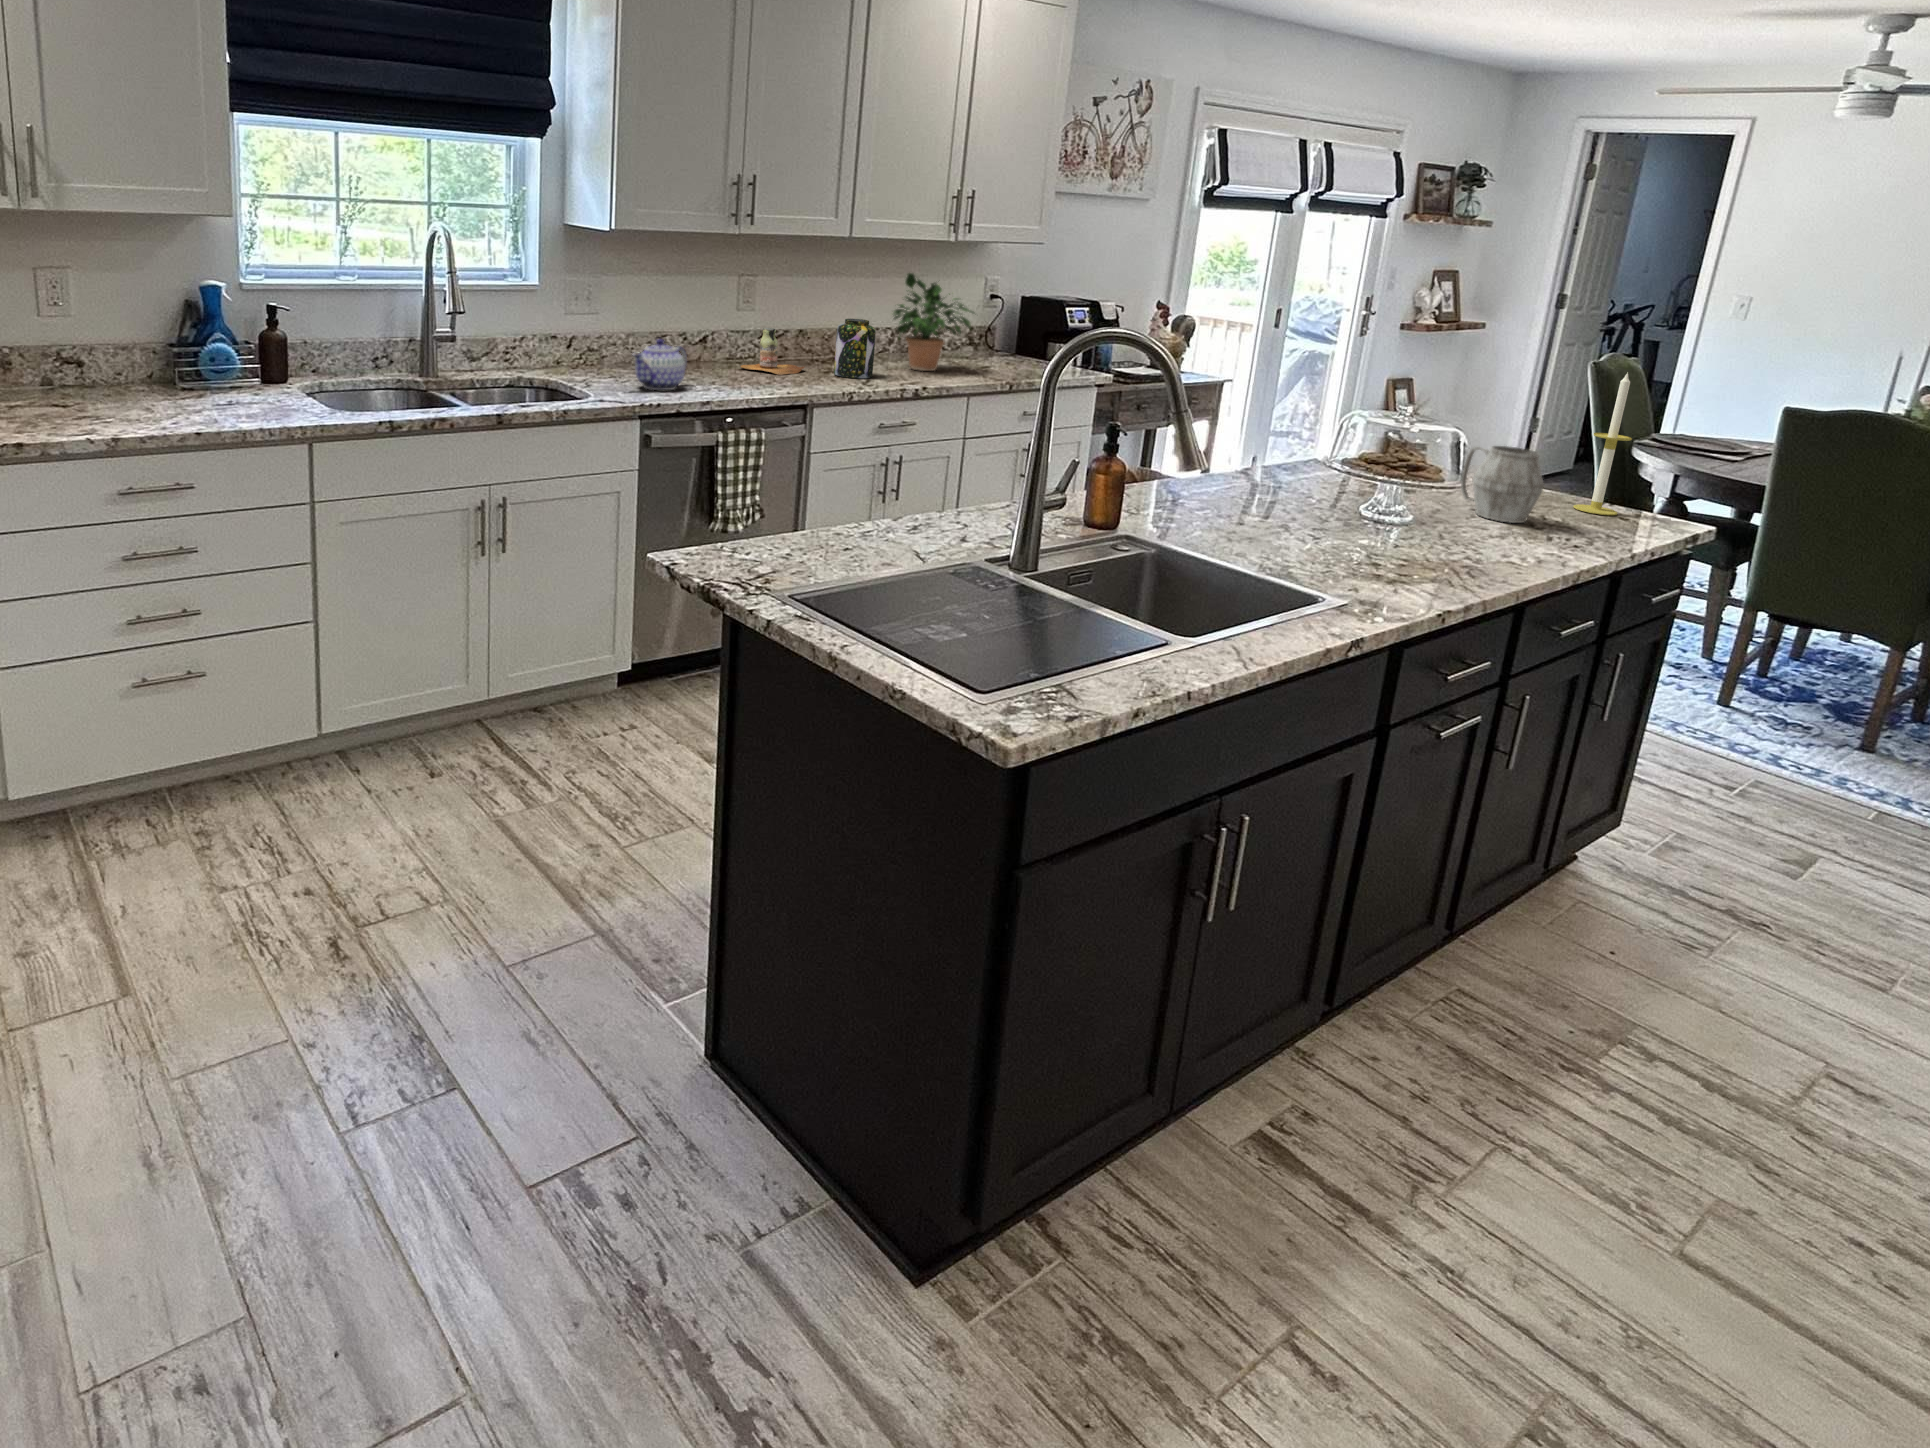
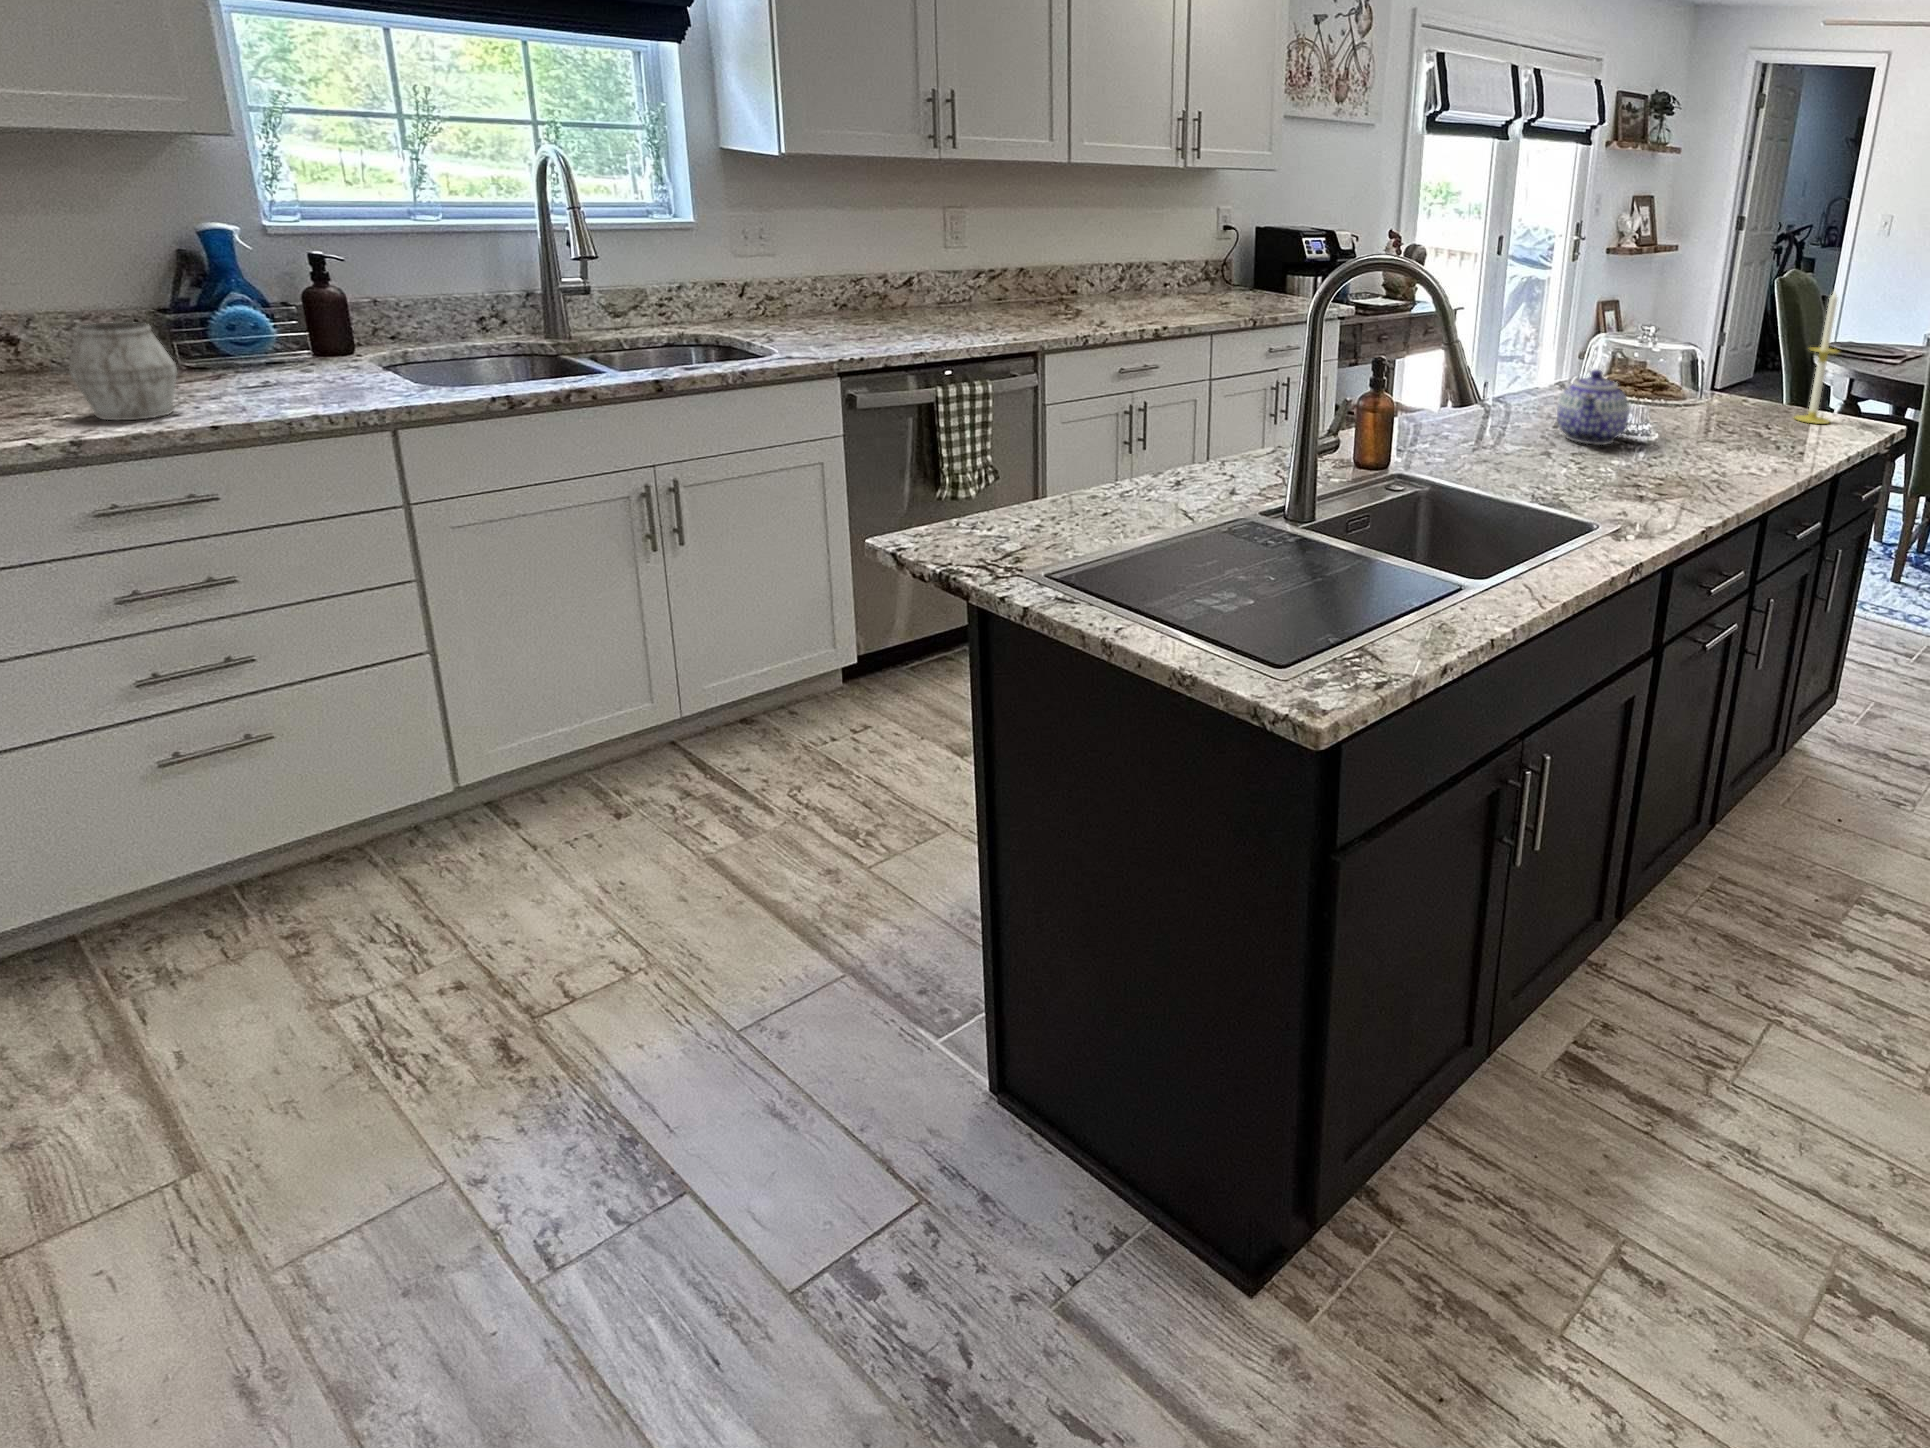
potted plant: present [894,273,974,371] -> none [1123,201,1222,309]
jar: present [834,319,876,378] -> none [1066,253,1110,320]
bottle: present [741,328,804,375] -> none [957,266,1033,319]
teapot: present [633,339,687,390] -> present [1557,370,1629,445]
mug: present [1461,446,1544,523] -> present [69,322,177,420]

